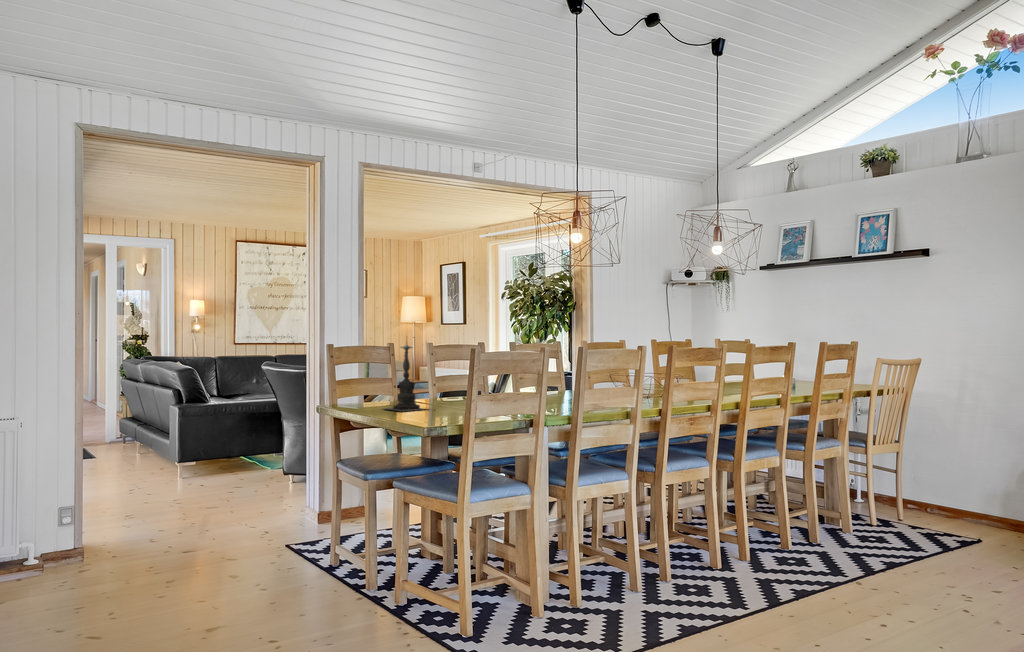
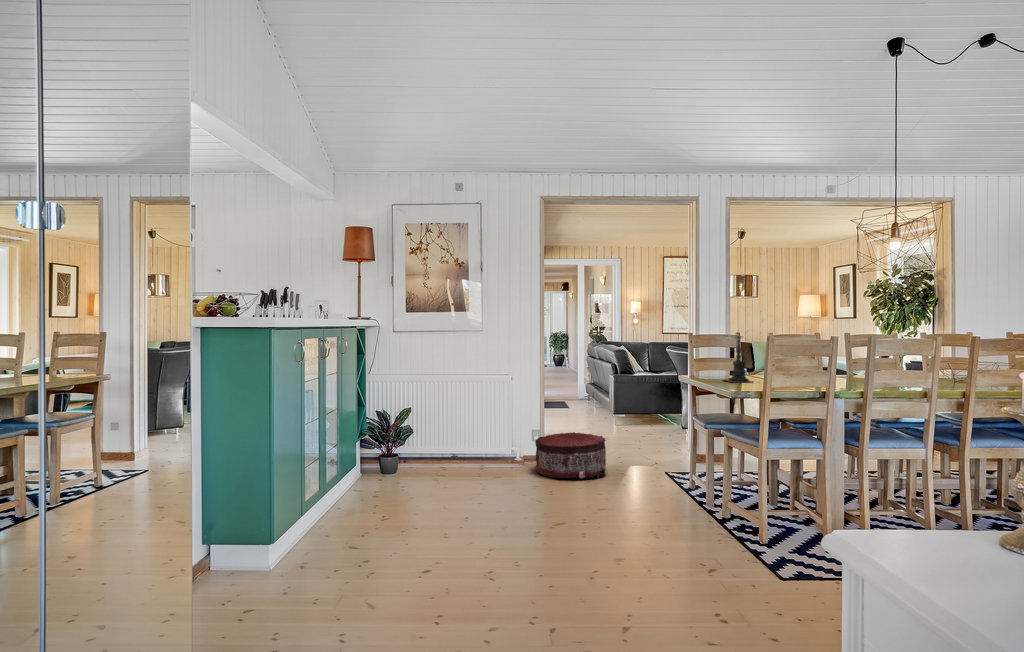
pouf: none [70,502,198,585] -> present [535,432,606,478]

